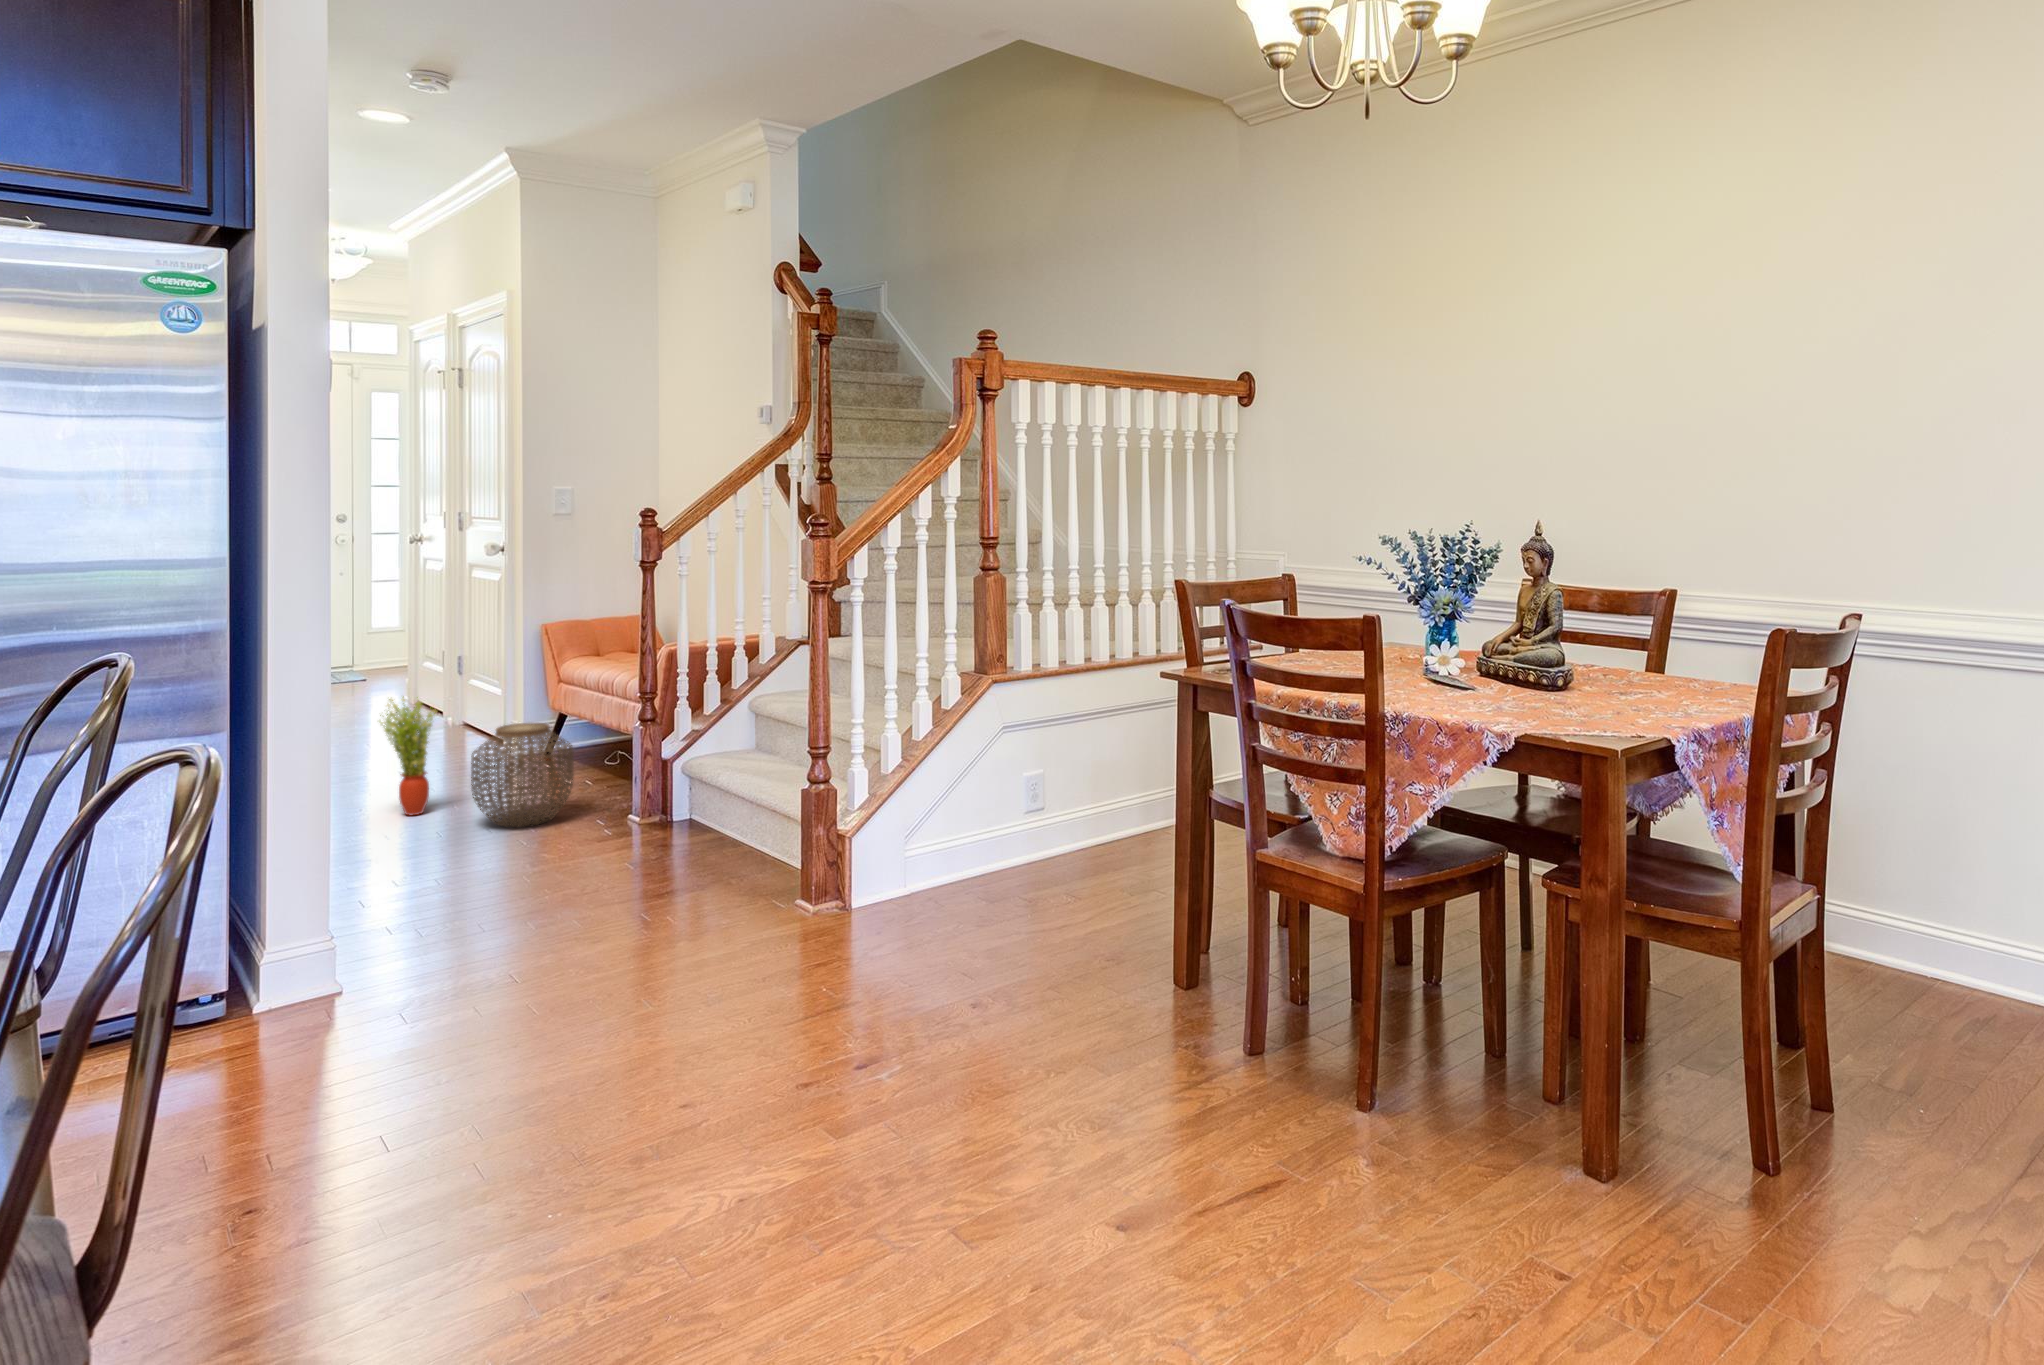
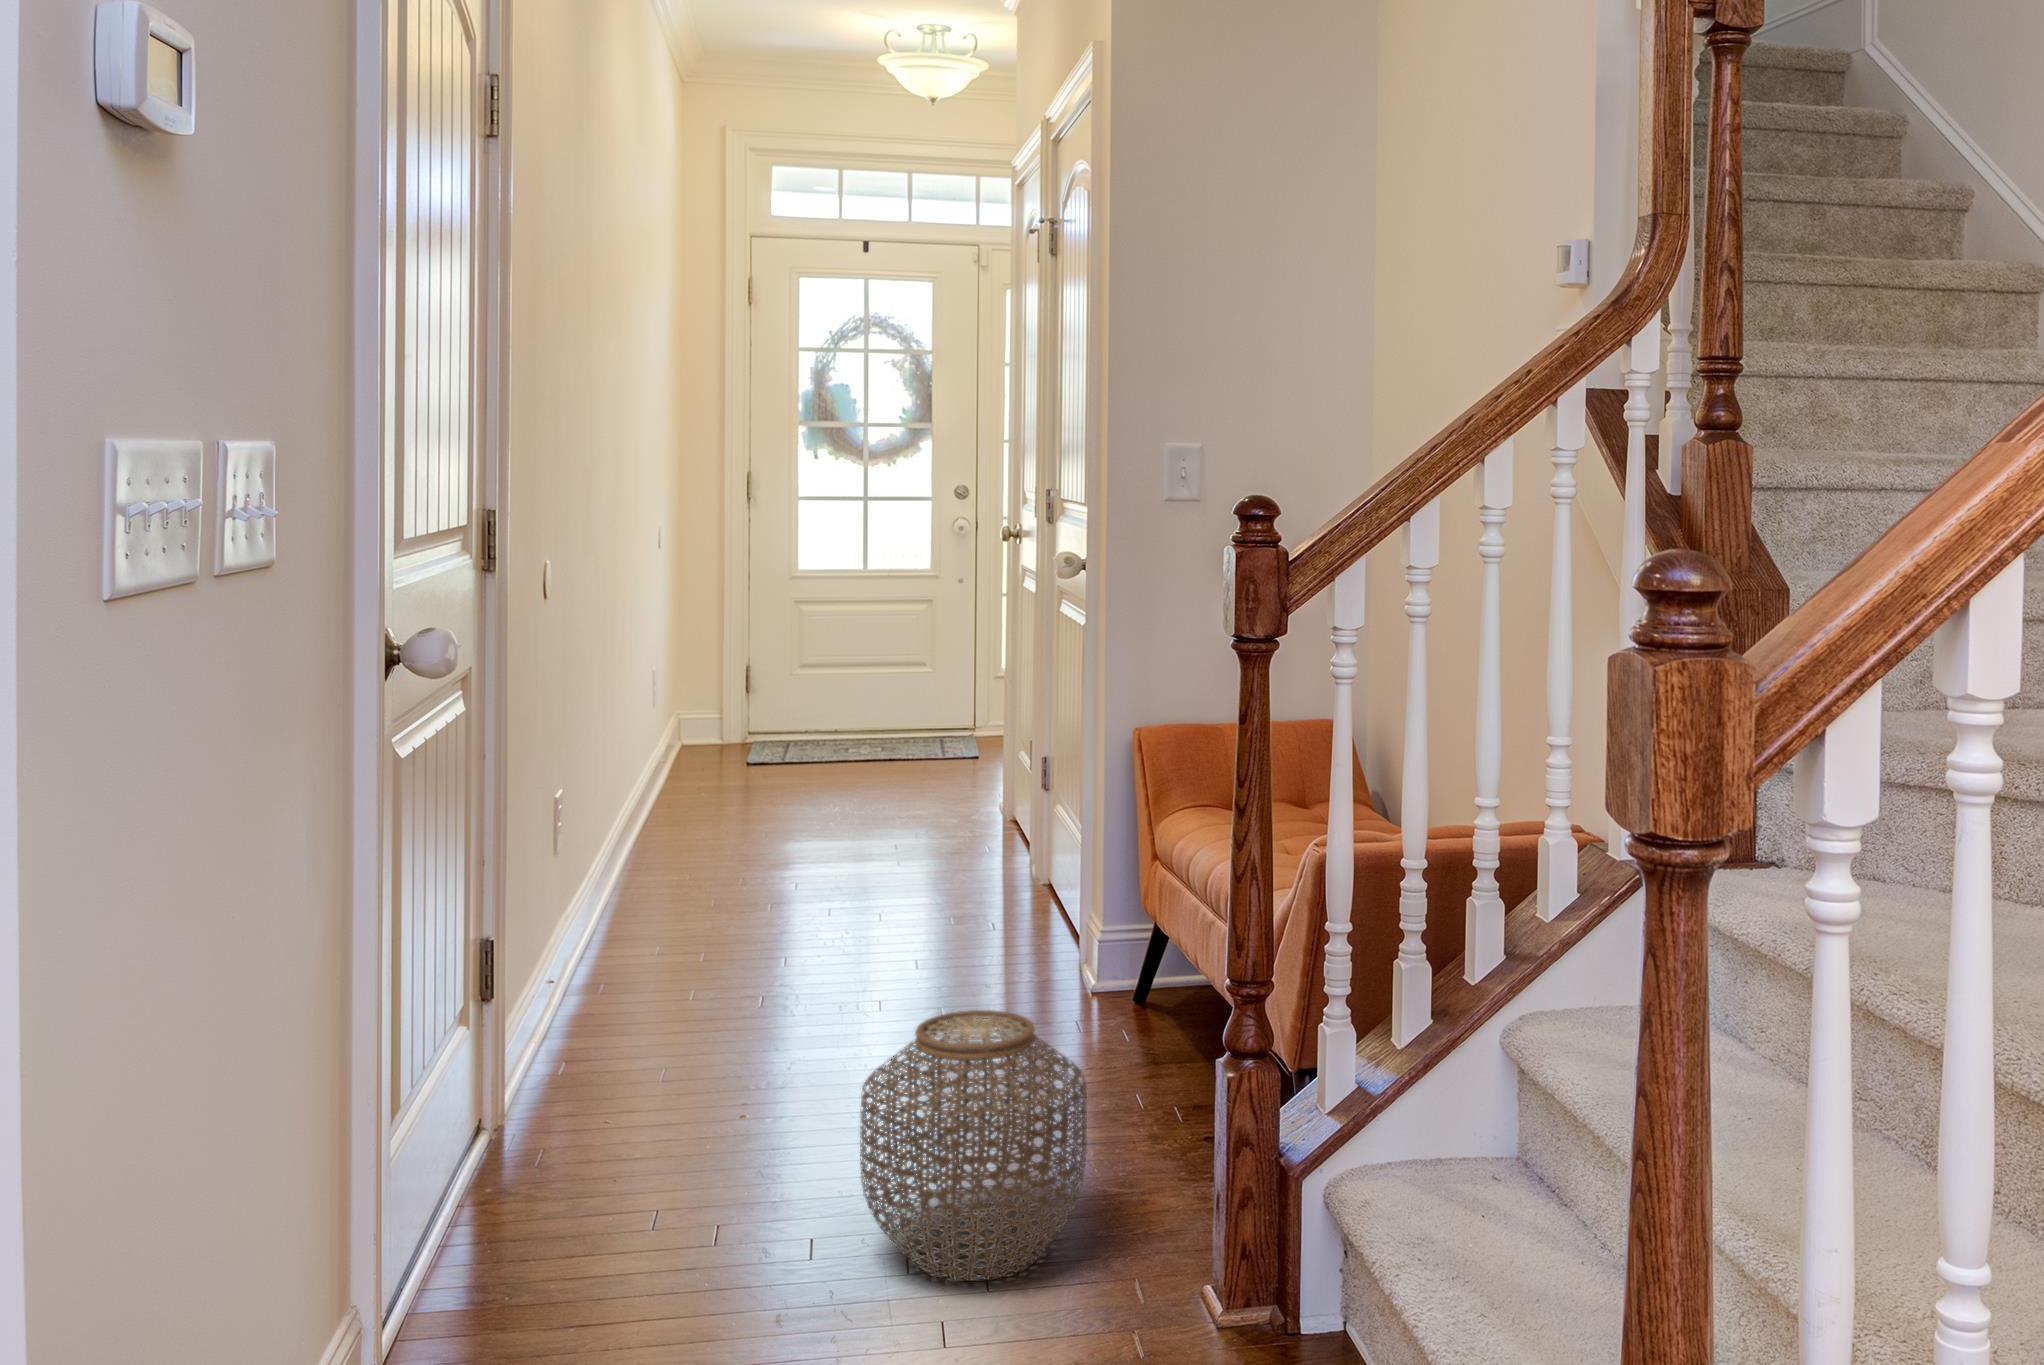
potted plant: present [380,696,435,815] -> none [718,905,835,1178]

